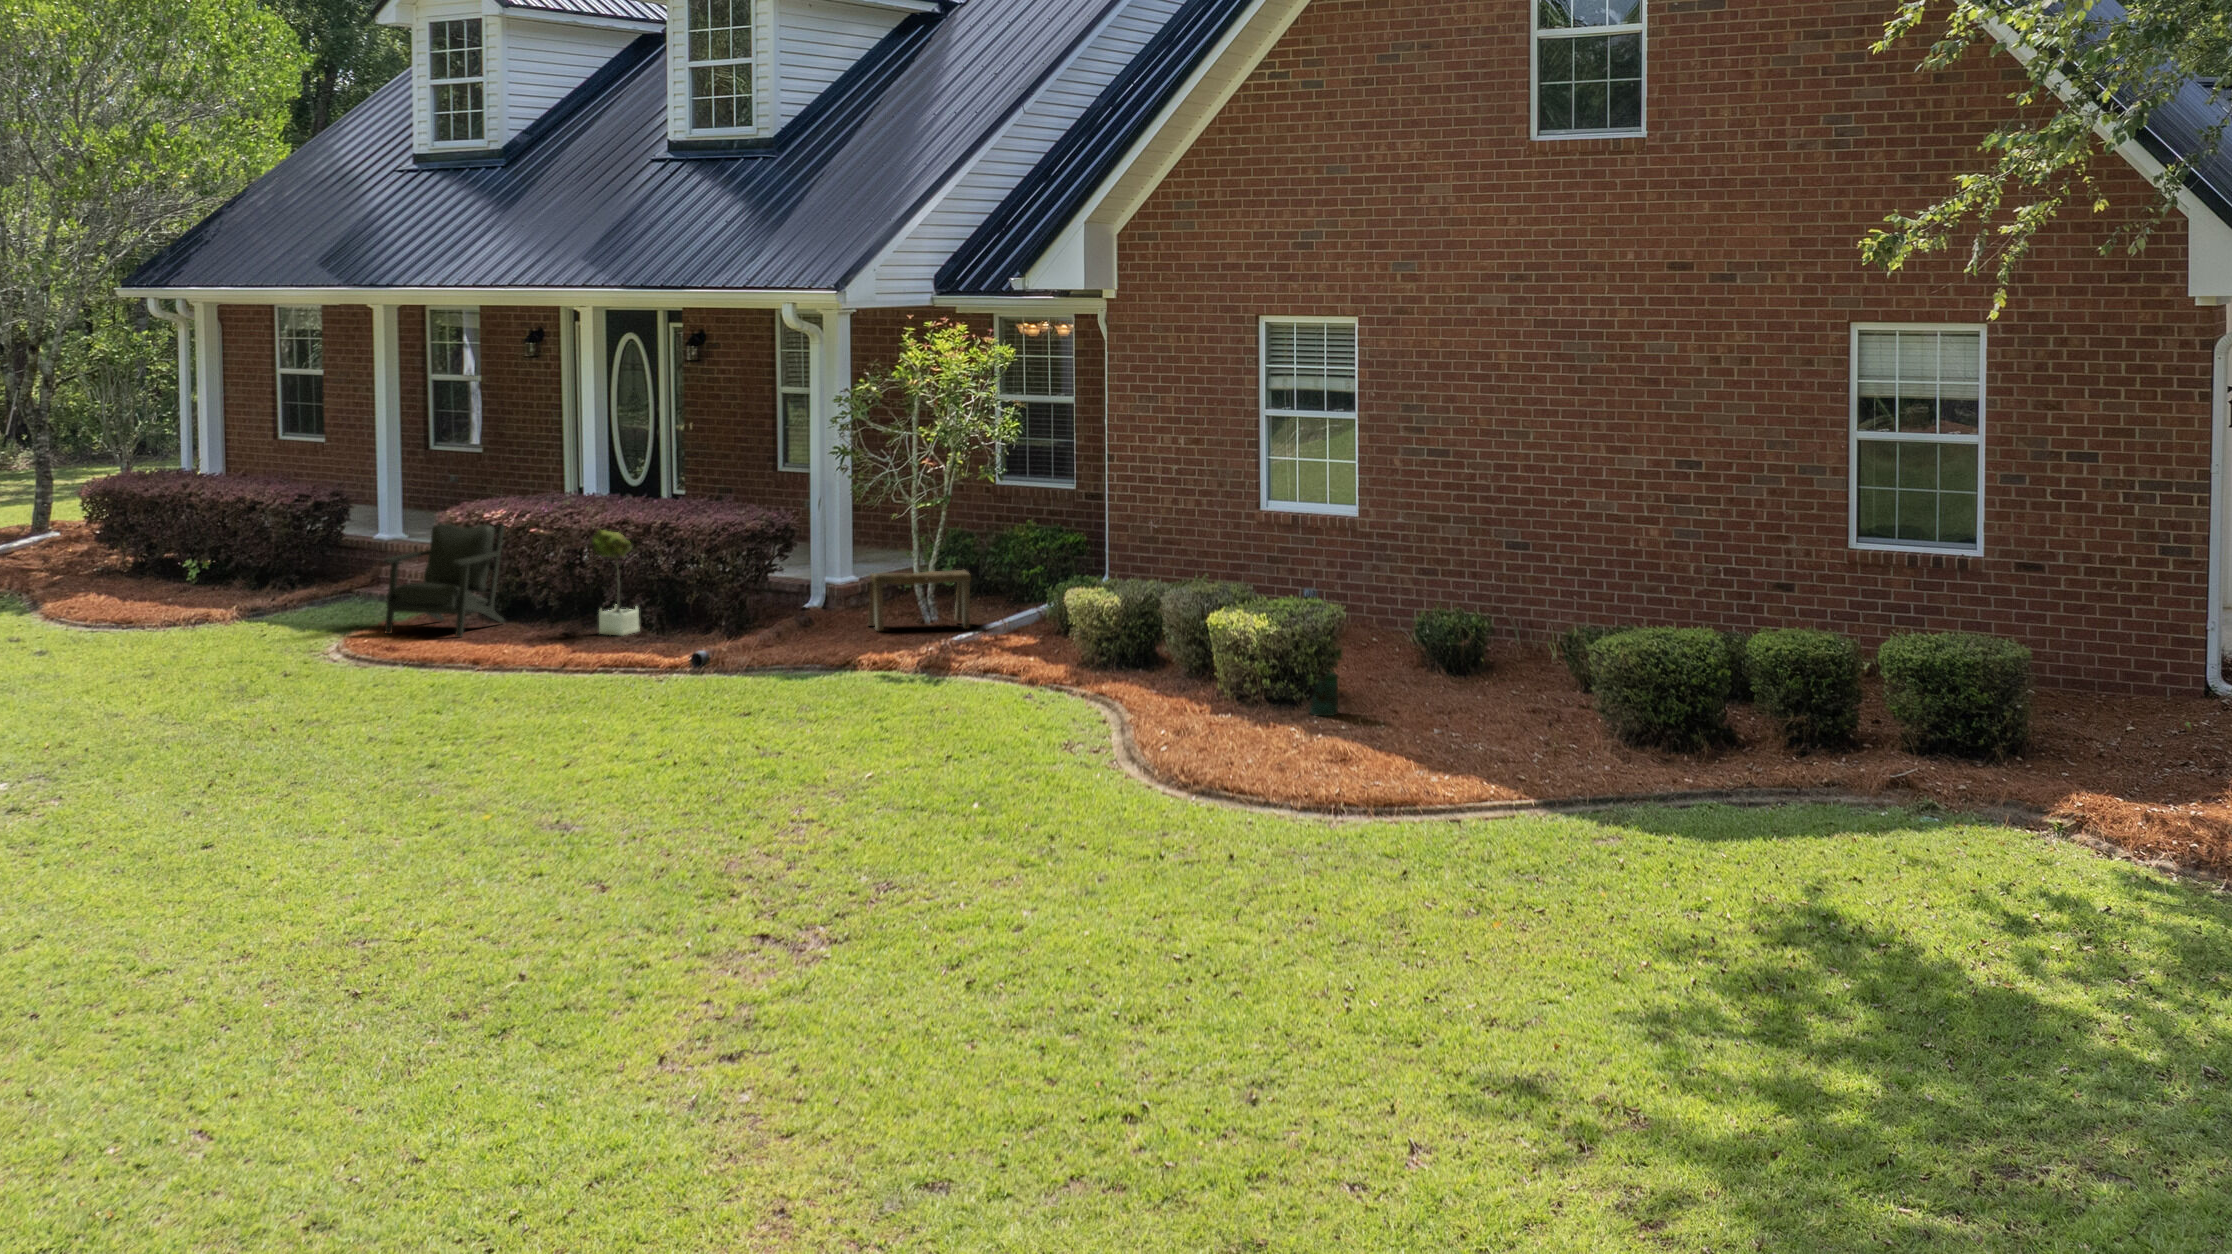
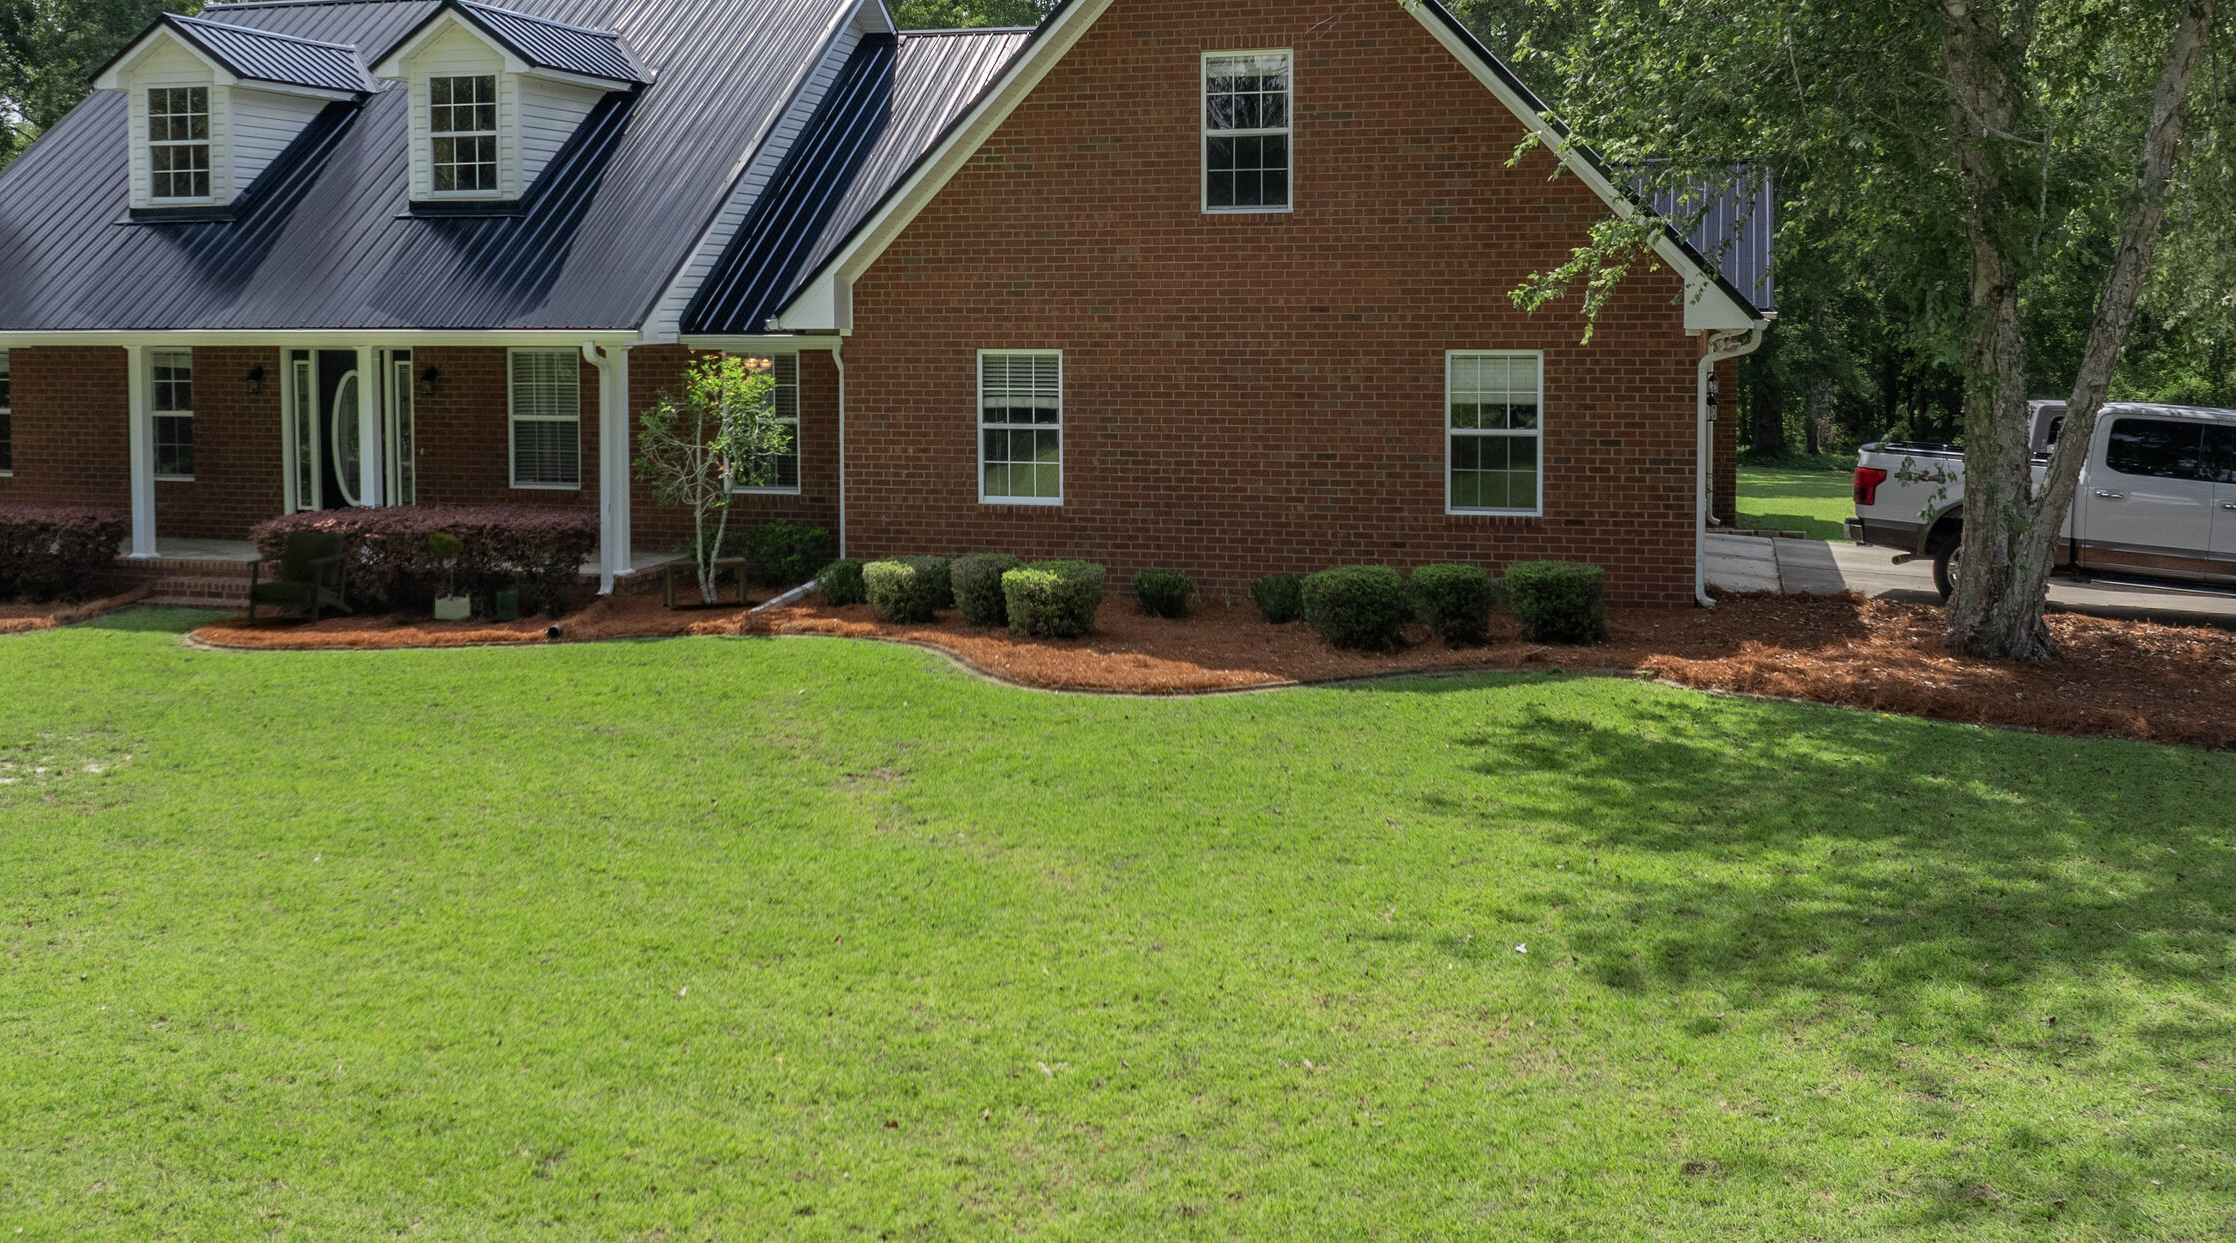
watering can: present [1309,672,1338,716] -> present [496,584,522,621]

